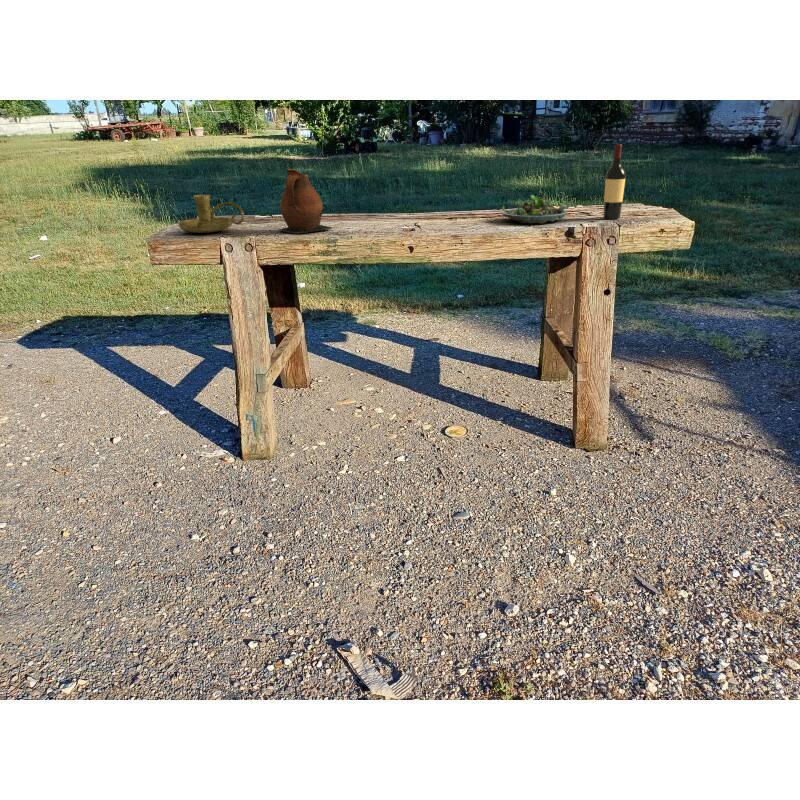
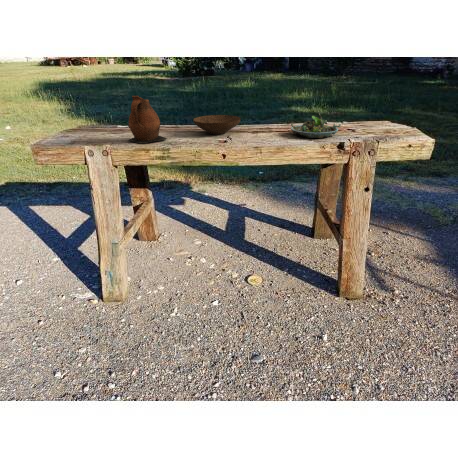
wine bottle: present [603,144,626,219] -> none [364,80,382,135]
candle holder: present [179,195,244,233] -> none [56,112,104,141]
wooden bowl: none [366,197,432,223] -> present [193,115,240,135]

